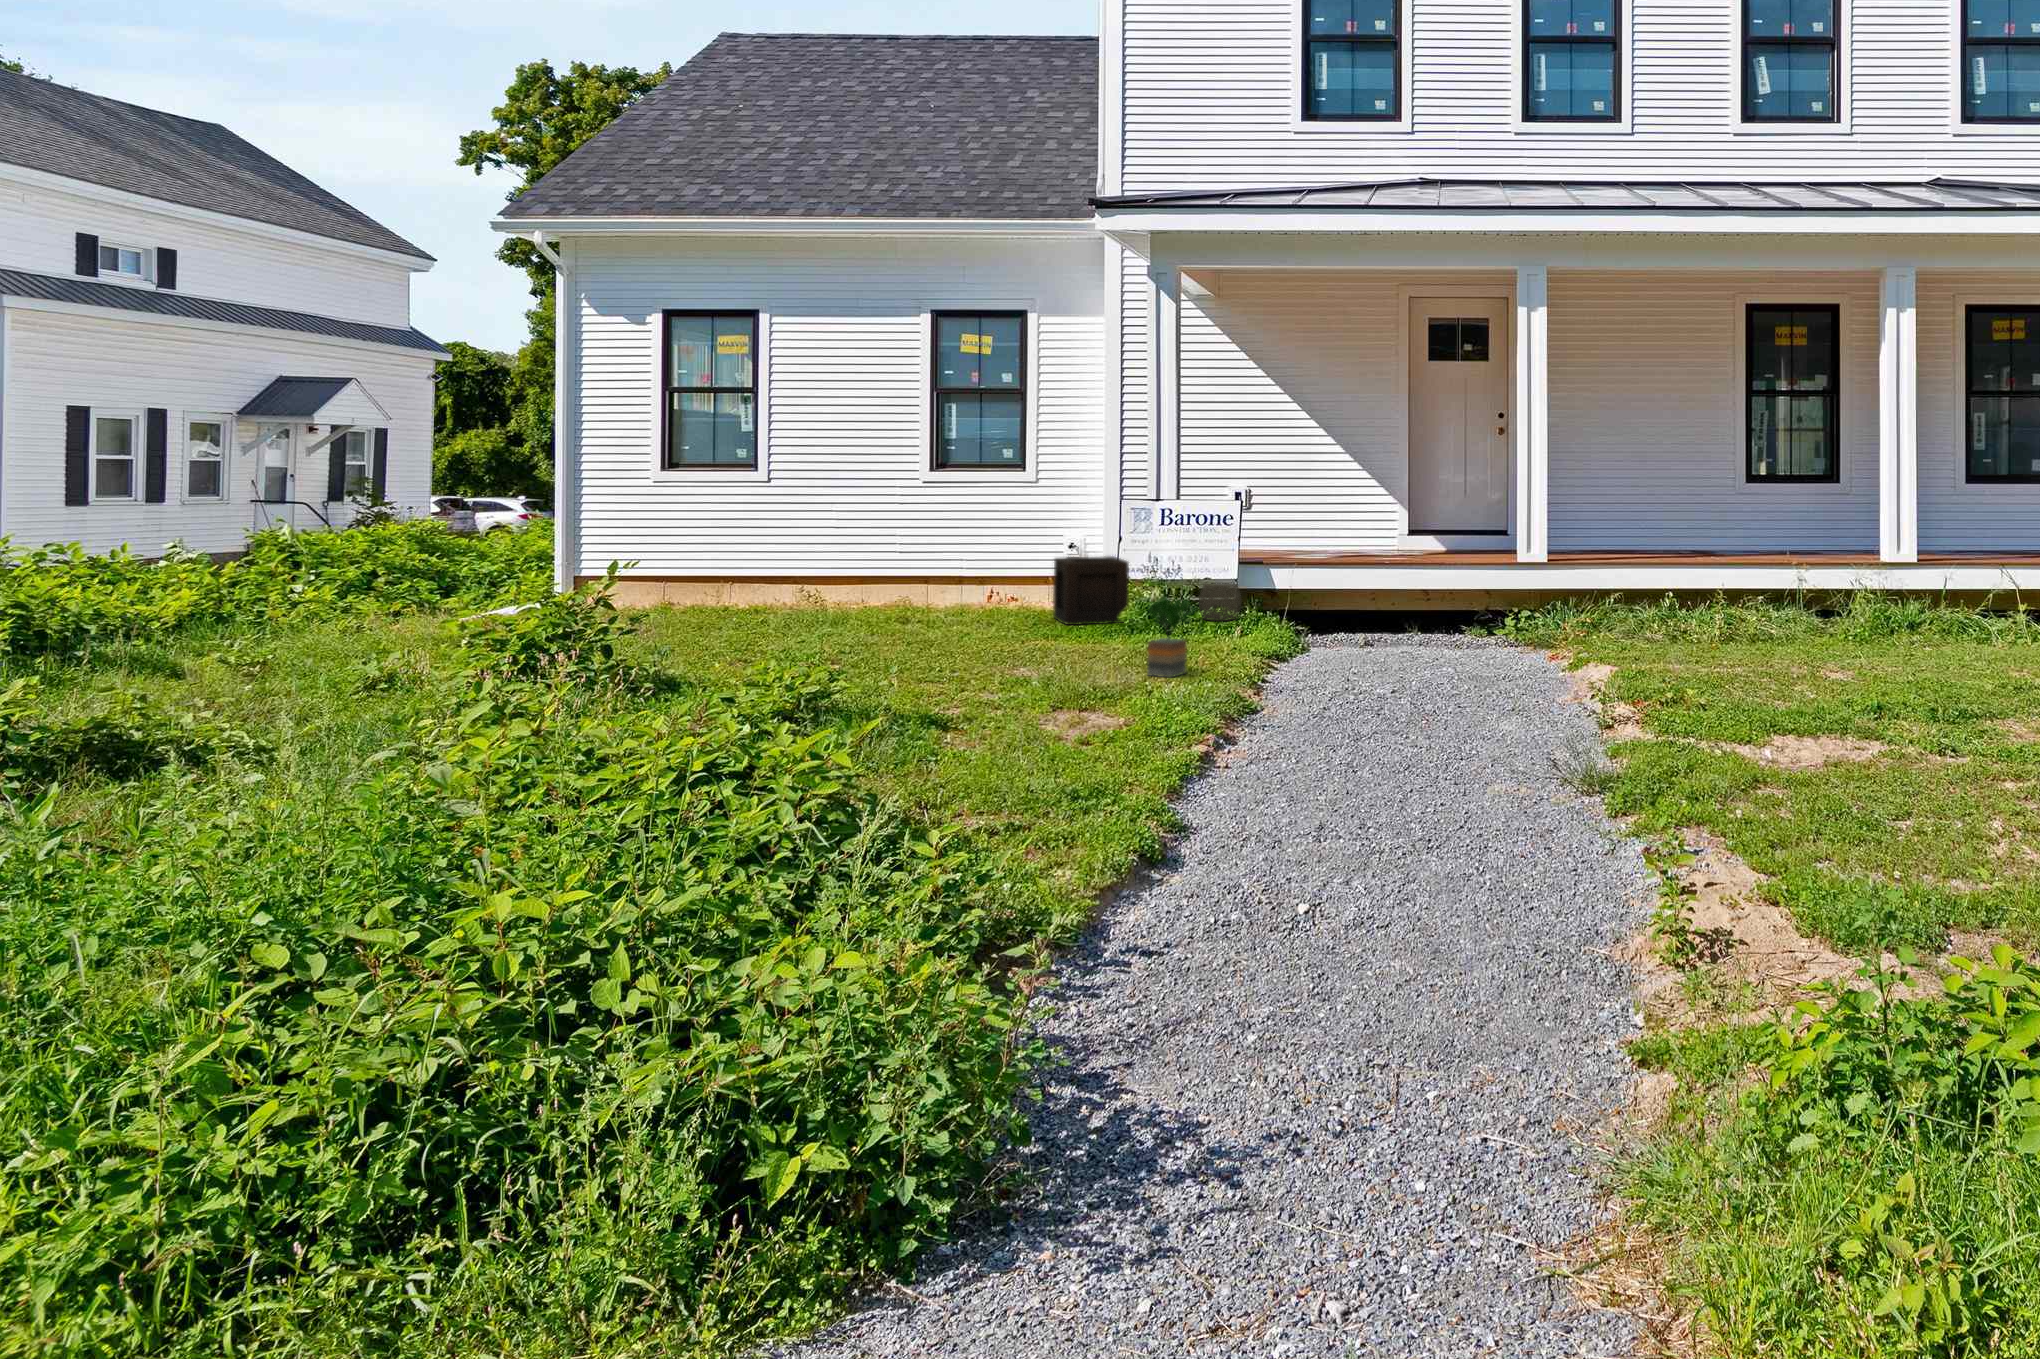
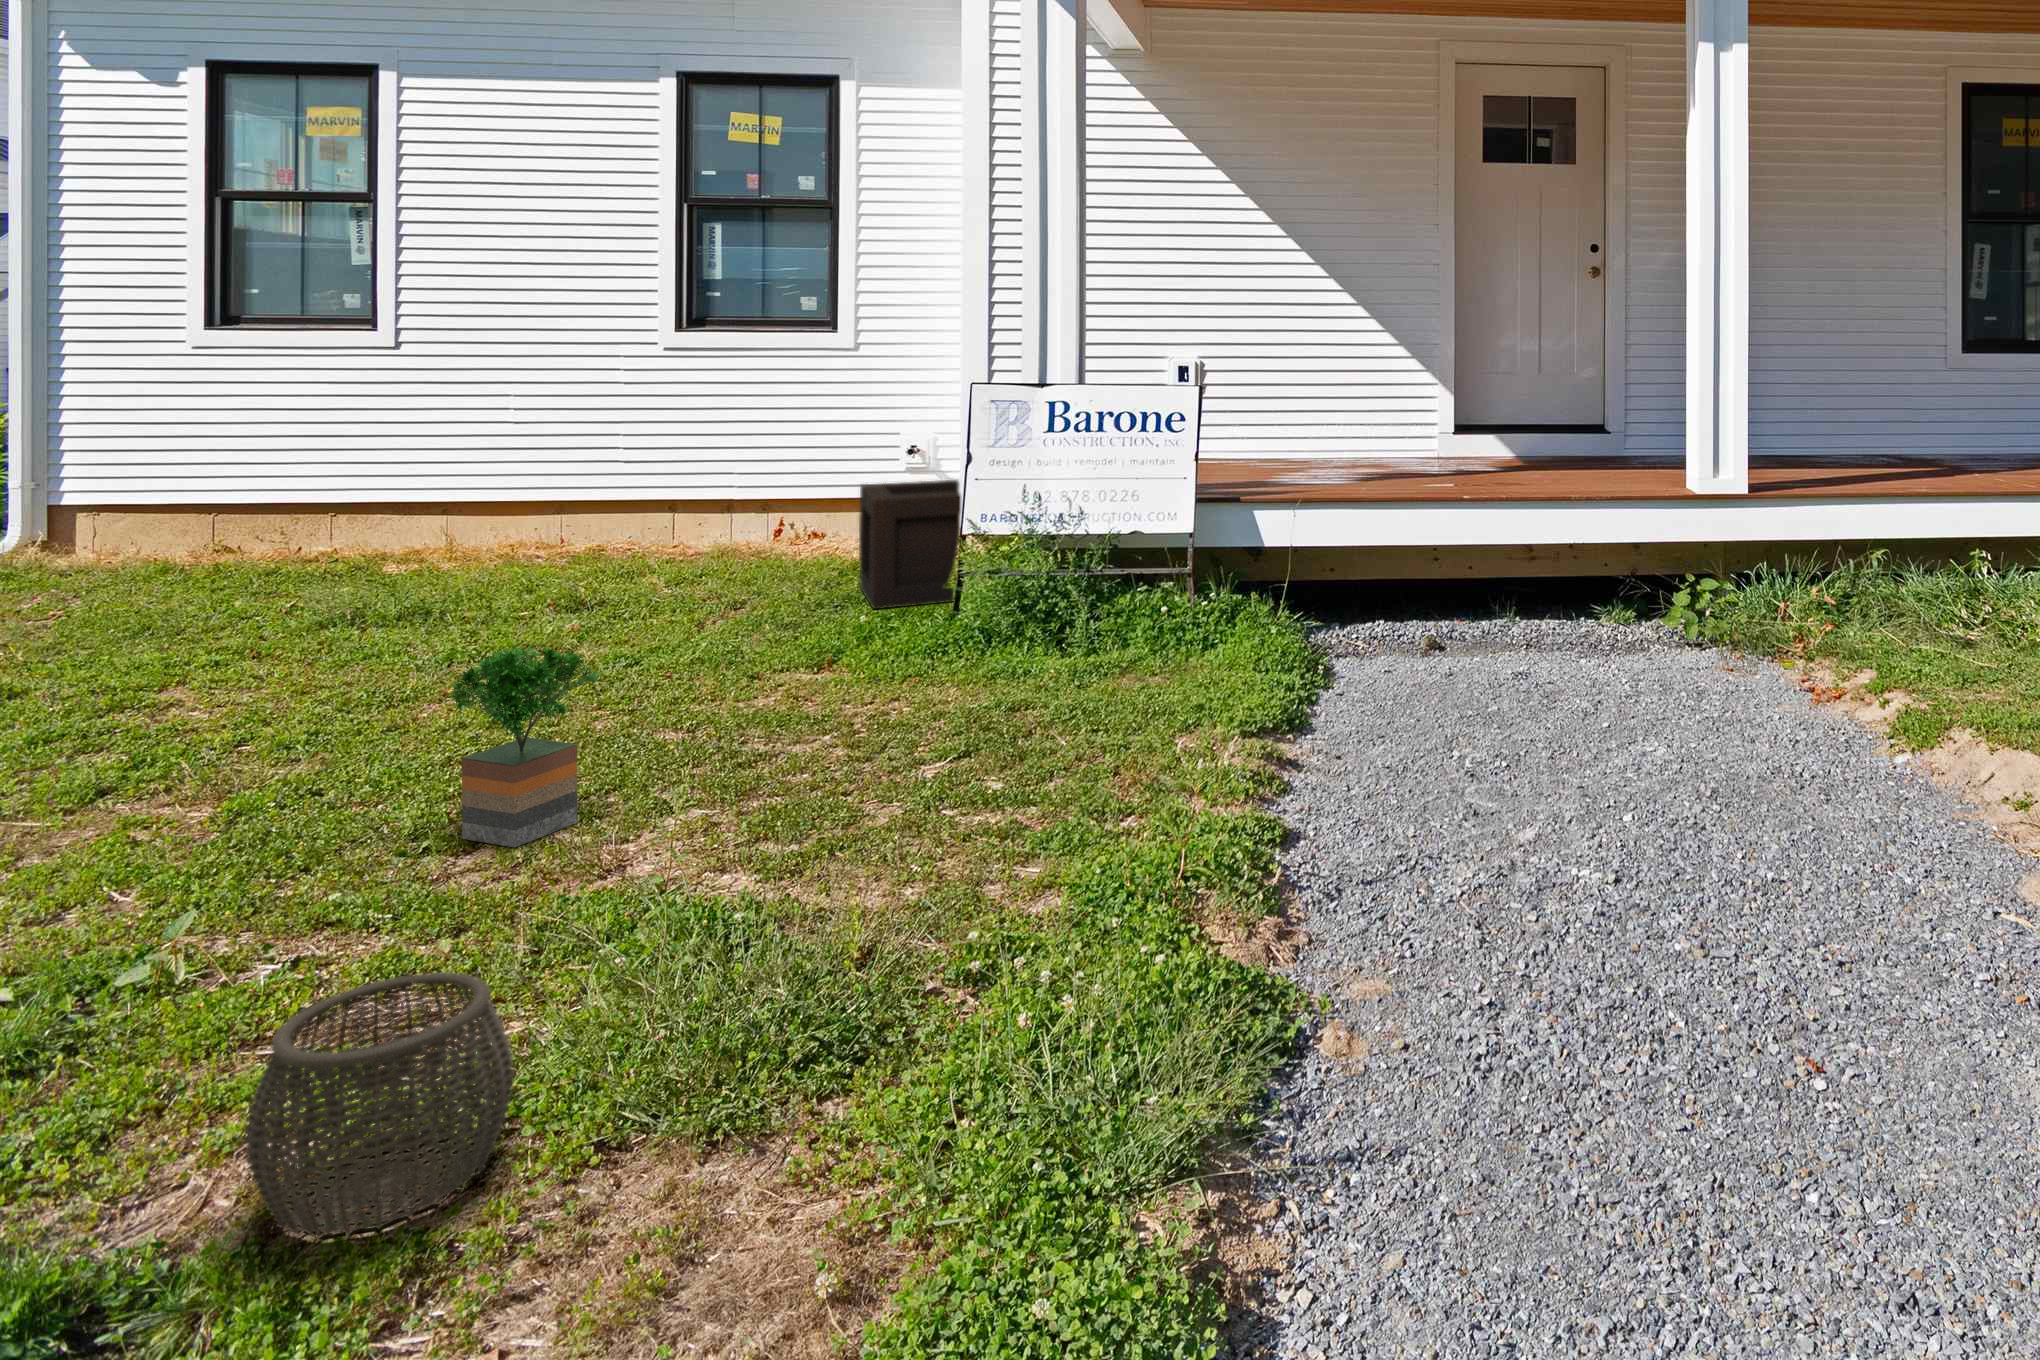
woven basket: present [1199,583,1241,621] -> present [244,972,514,1239]
potted tree: present [1147,598,1195,677] -> present [449,645,602,848]

